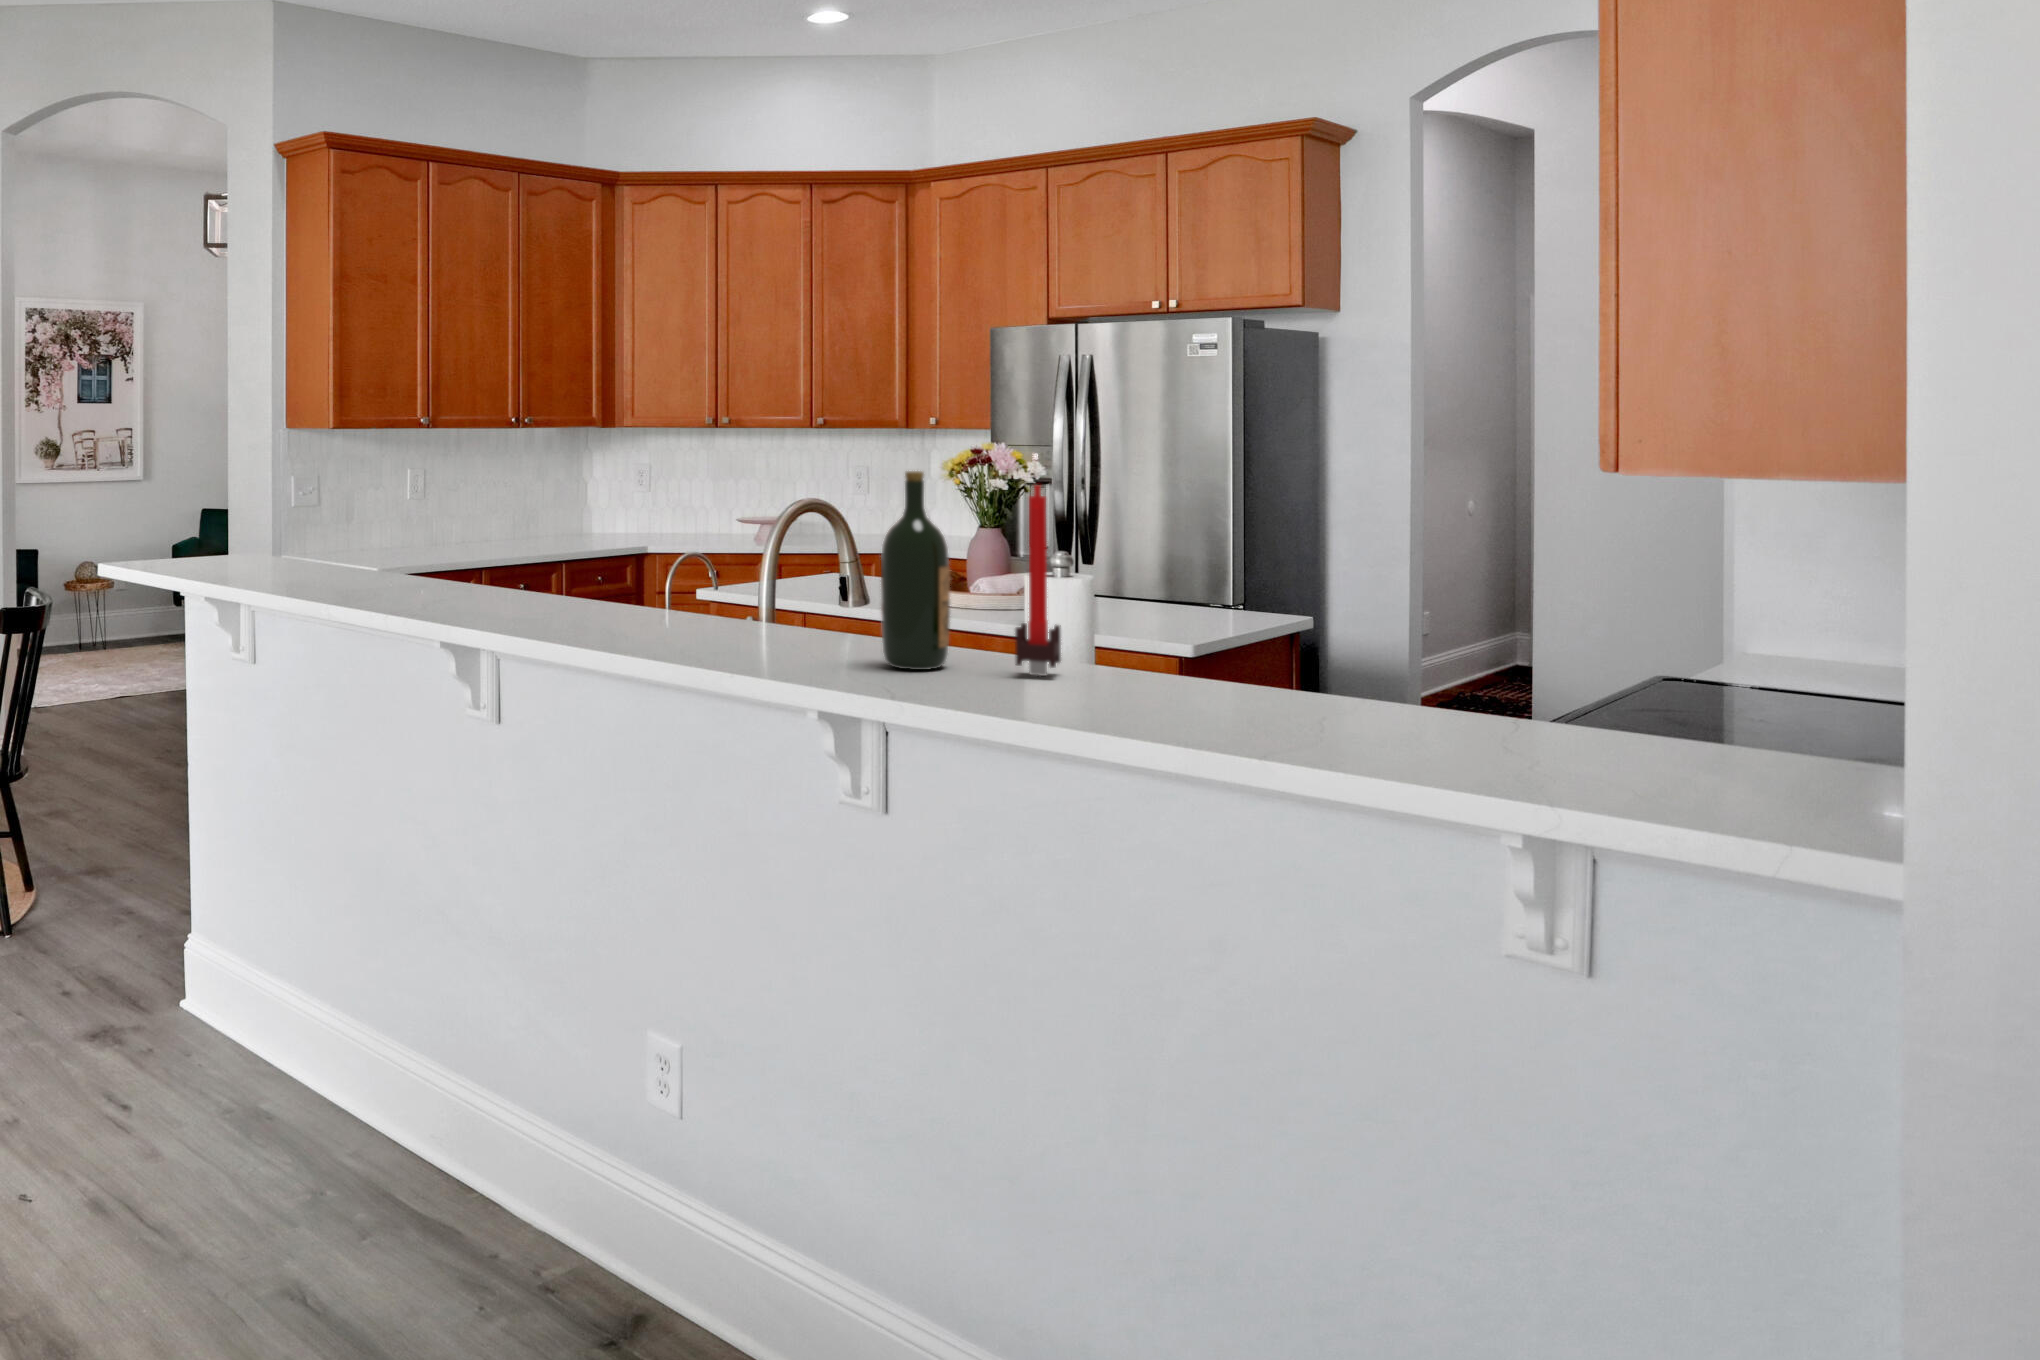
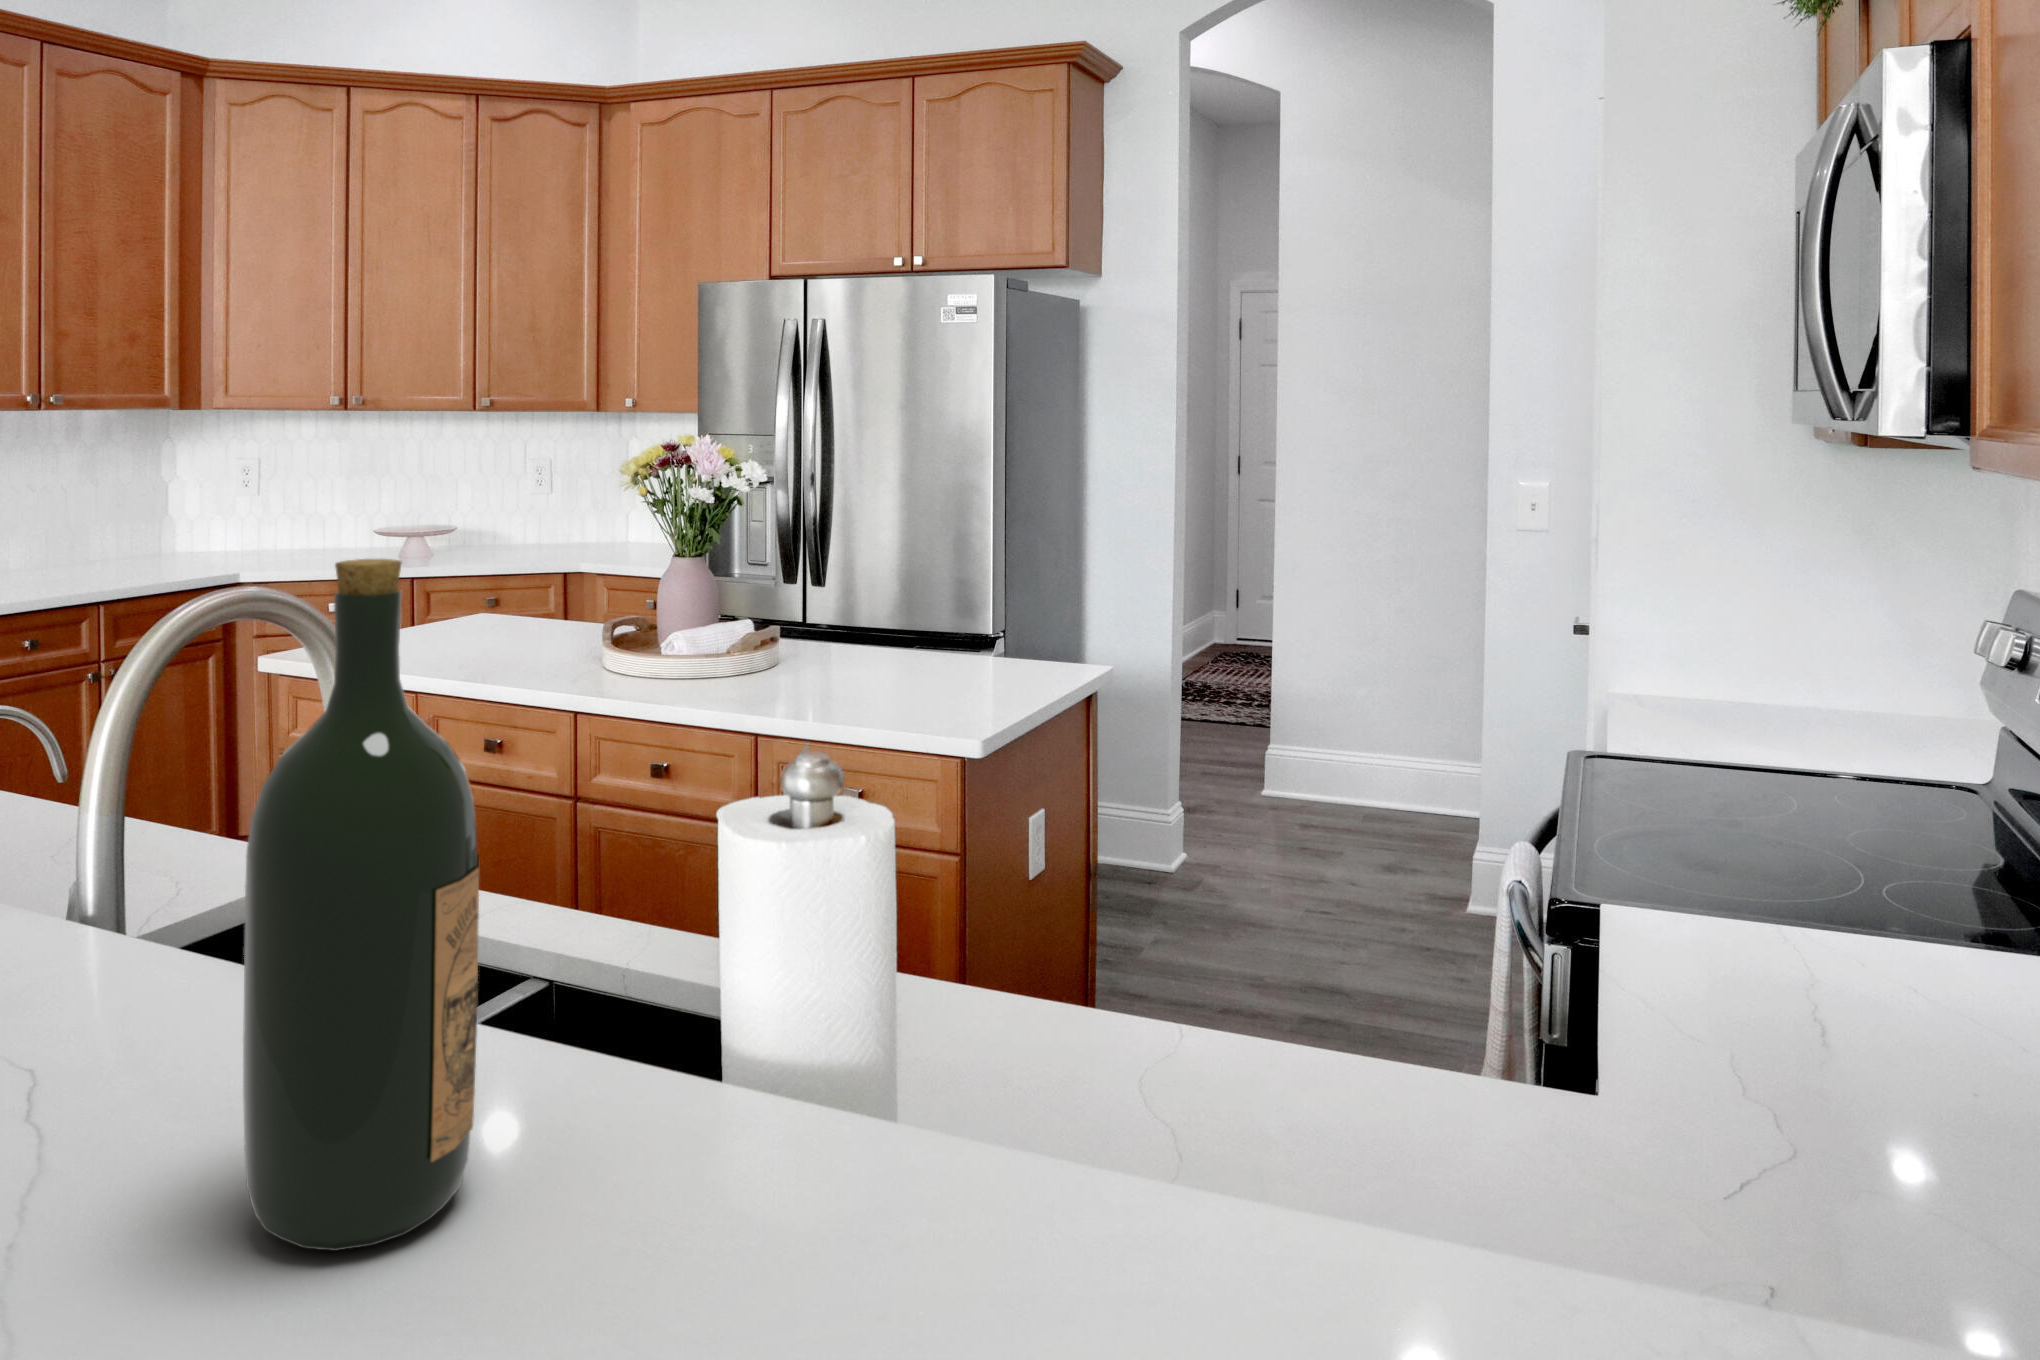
candle: present [1015,485,1061,676] -> none [678,609,826,1254]

